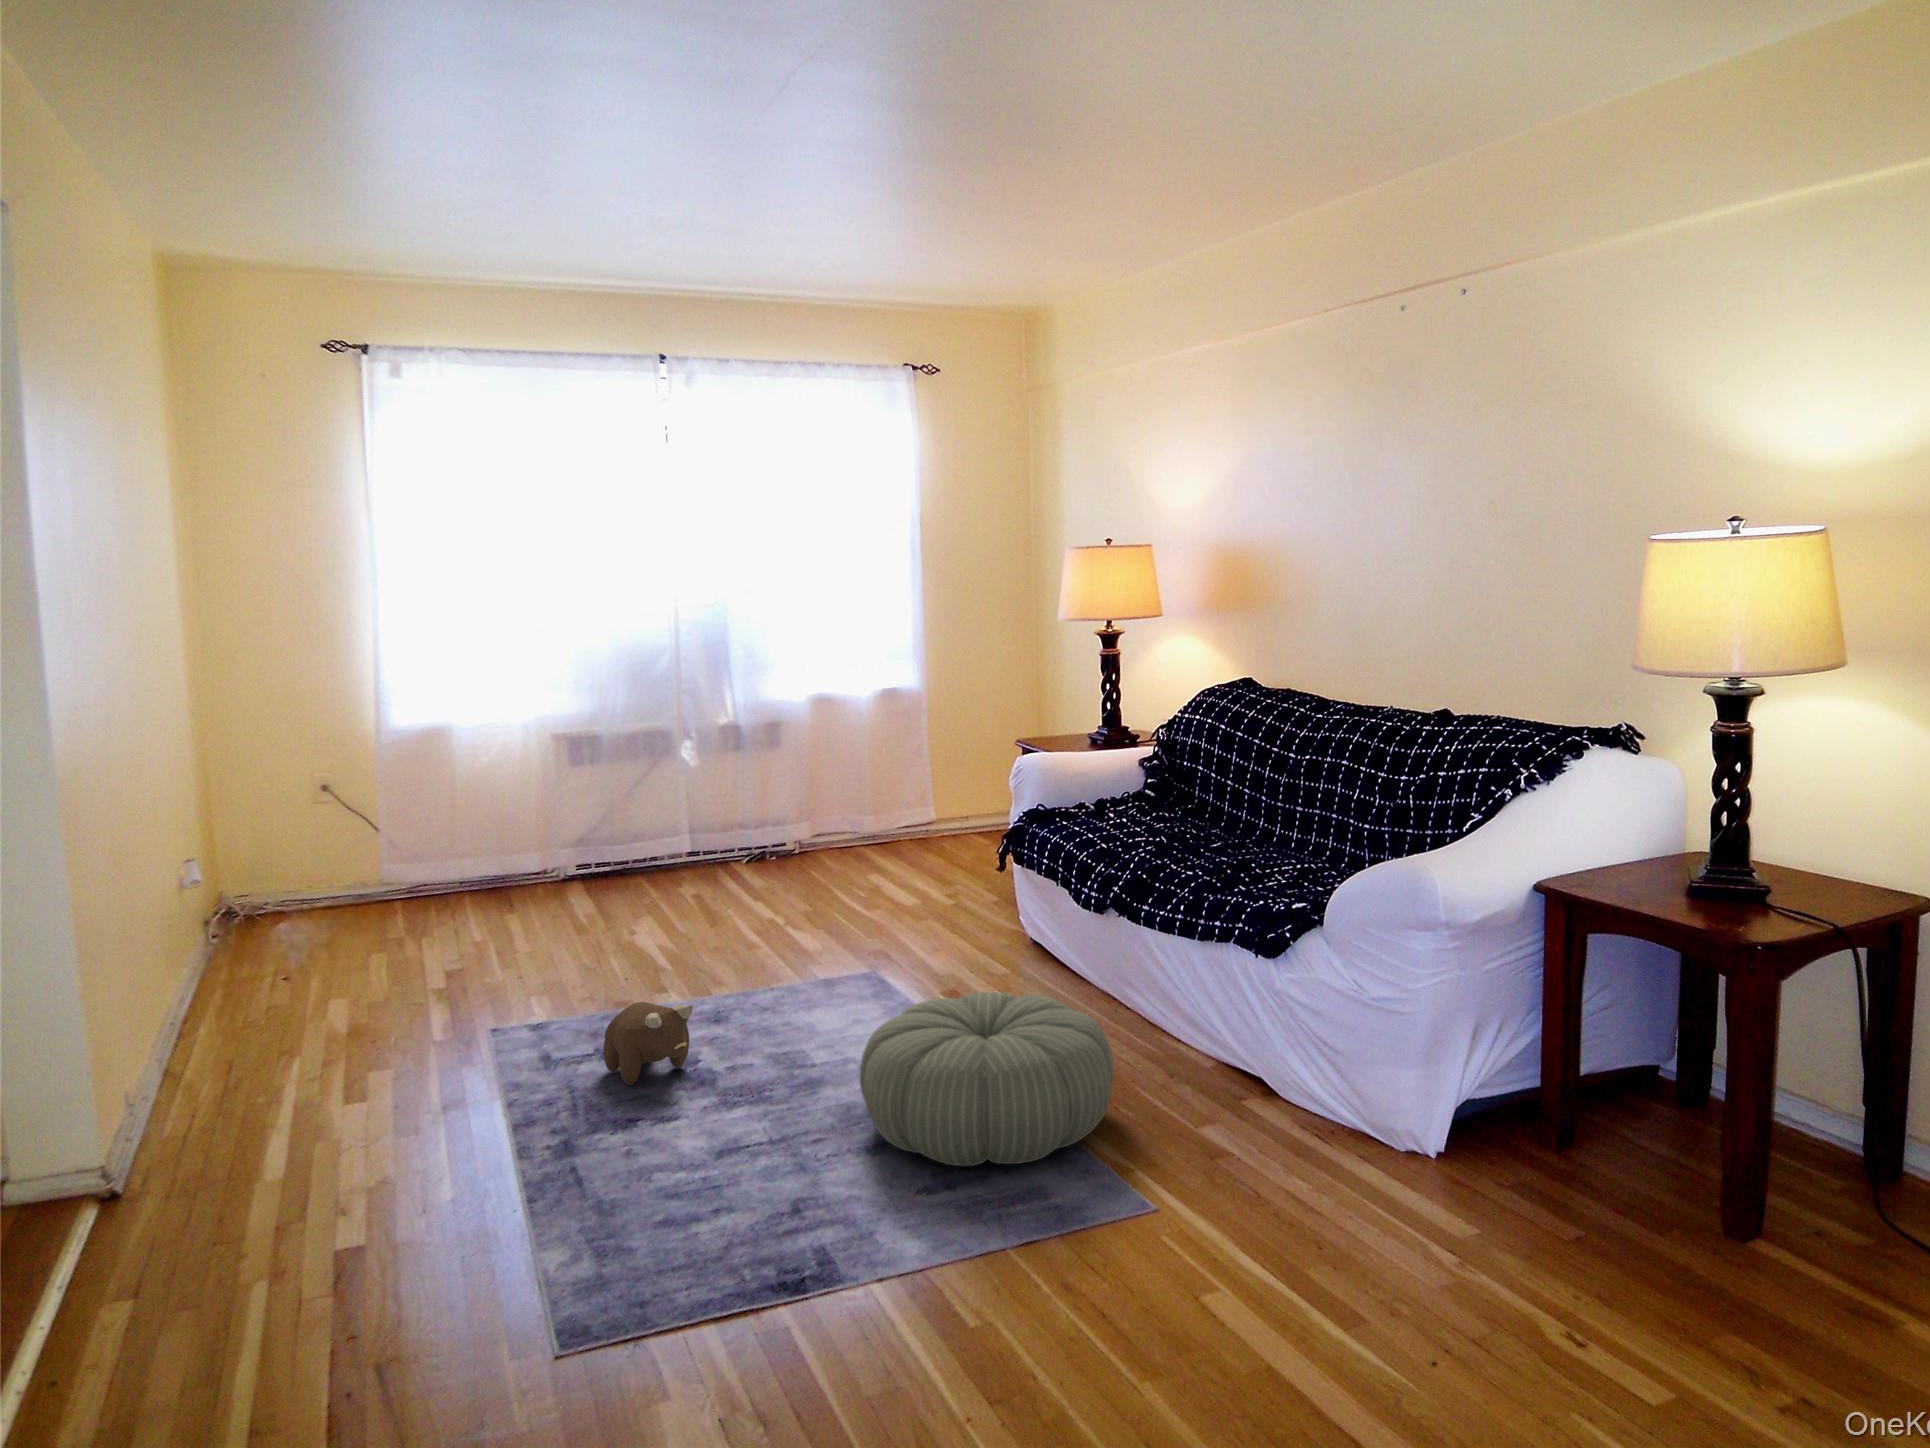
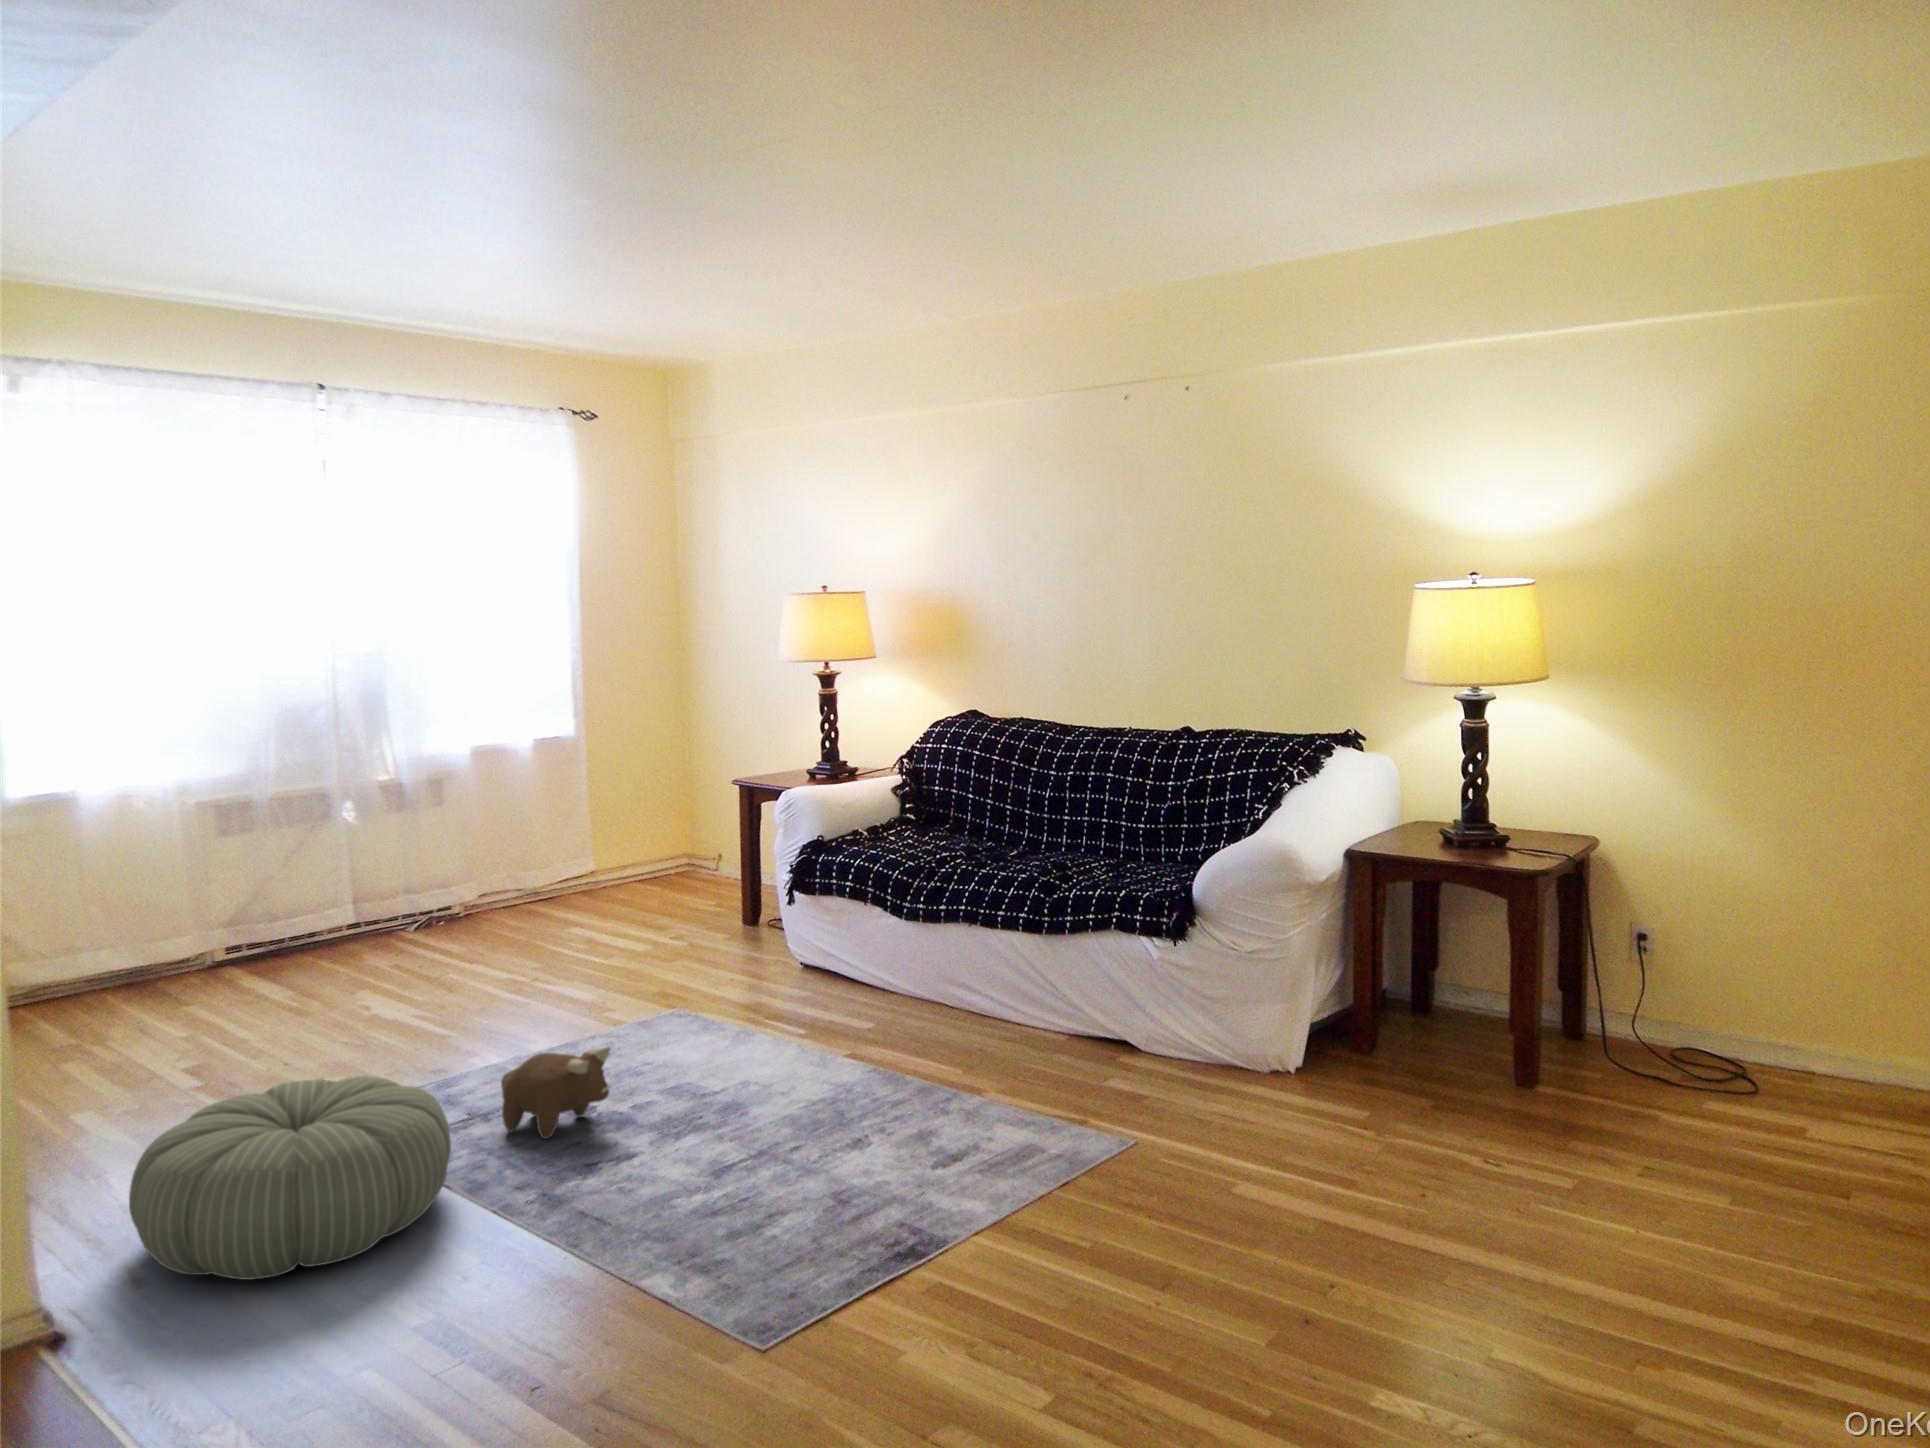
pouf: present [860,992,1114,1166] -> present [129,1076,451,1280]

